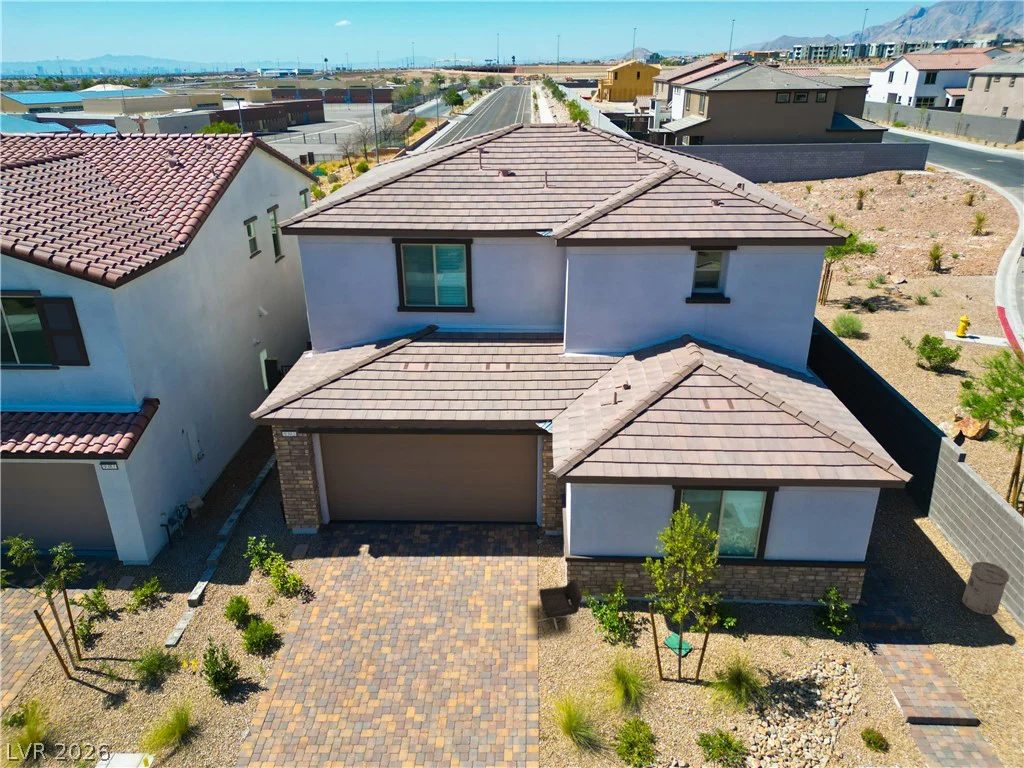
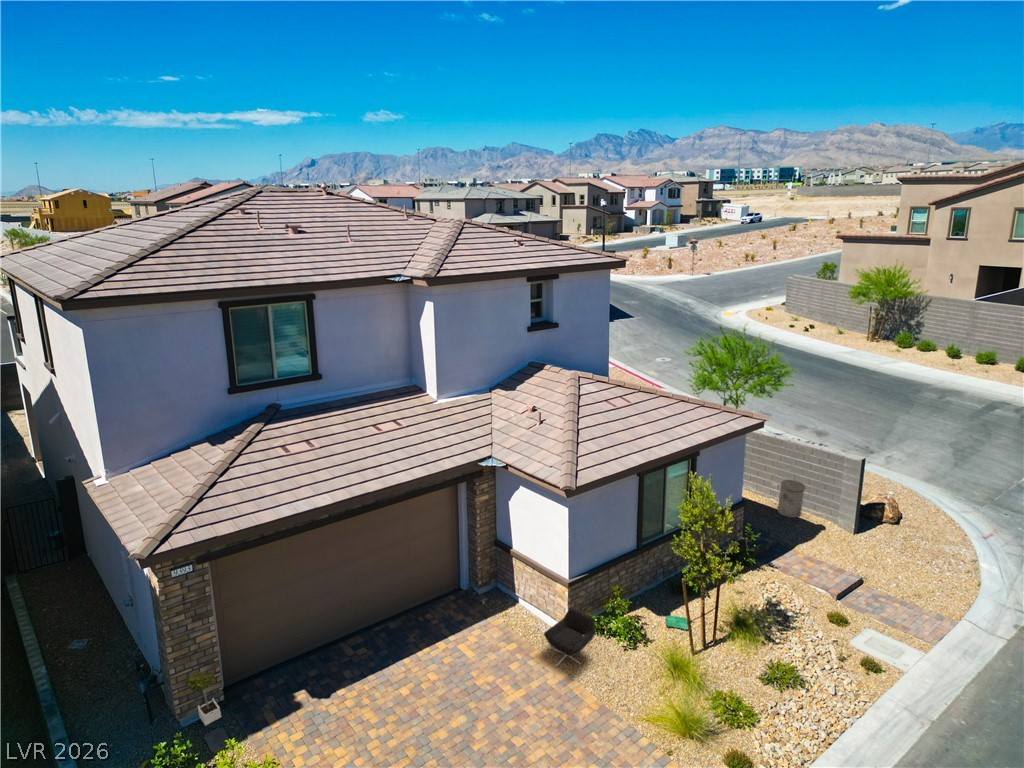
potted tree: none [292,504,316,542] -> present [186,672,221,726]

